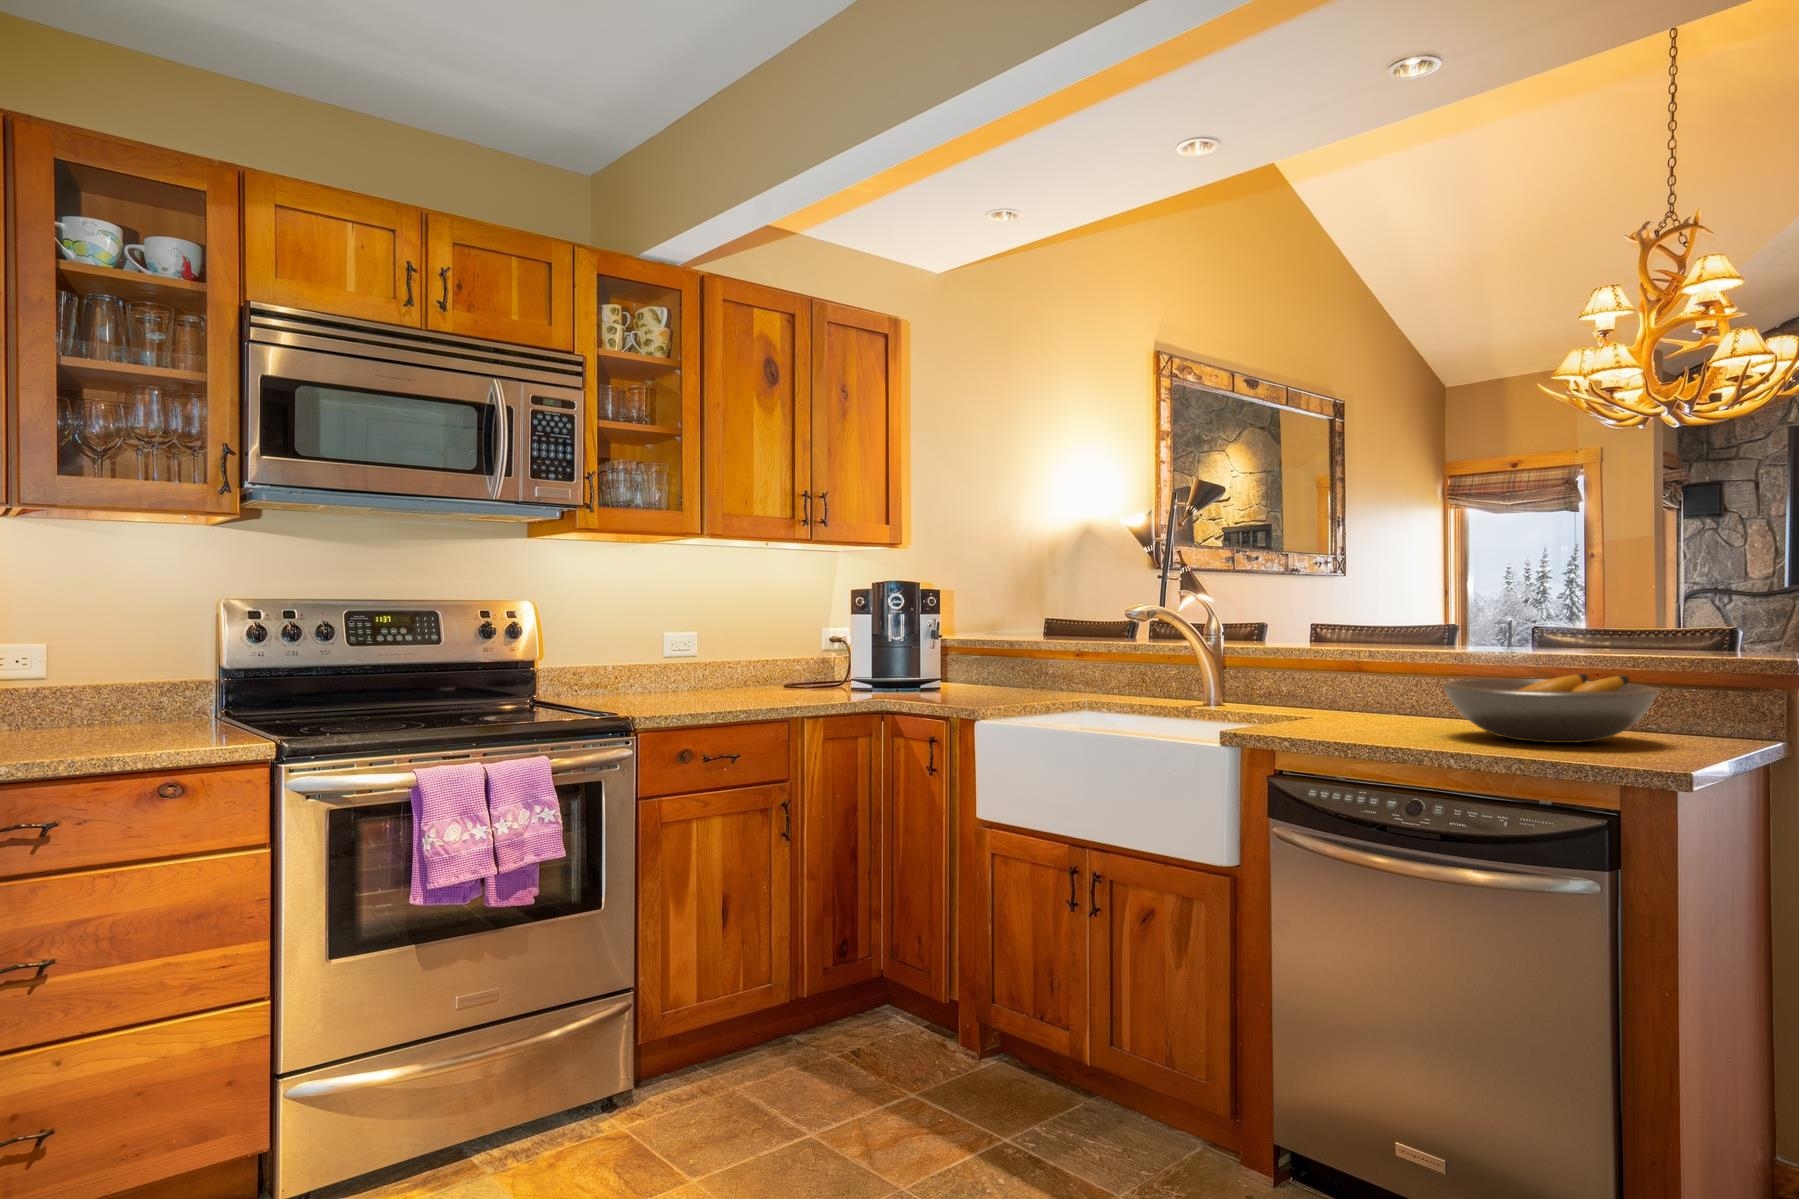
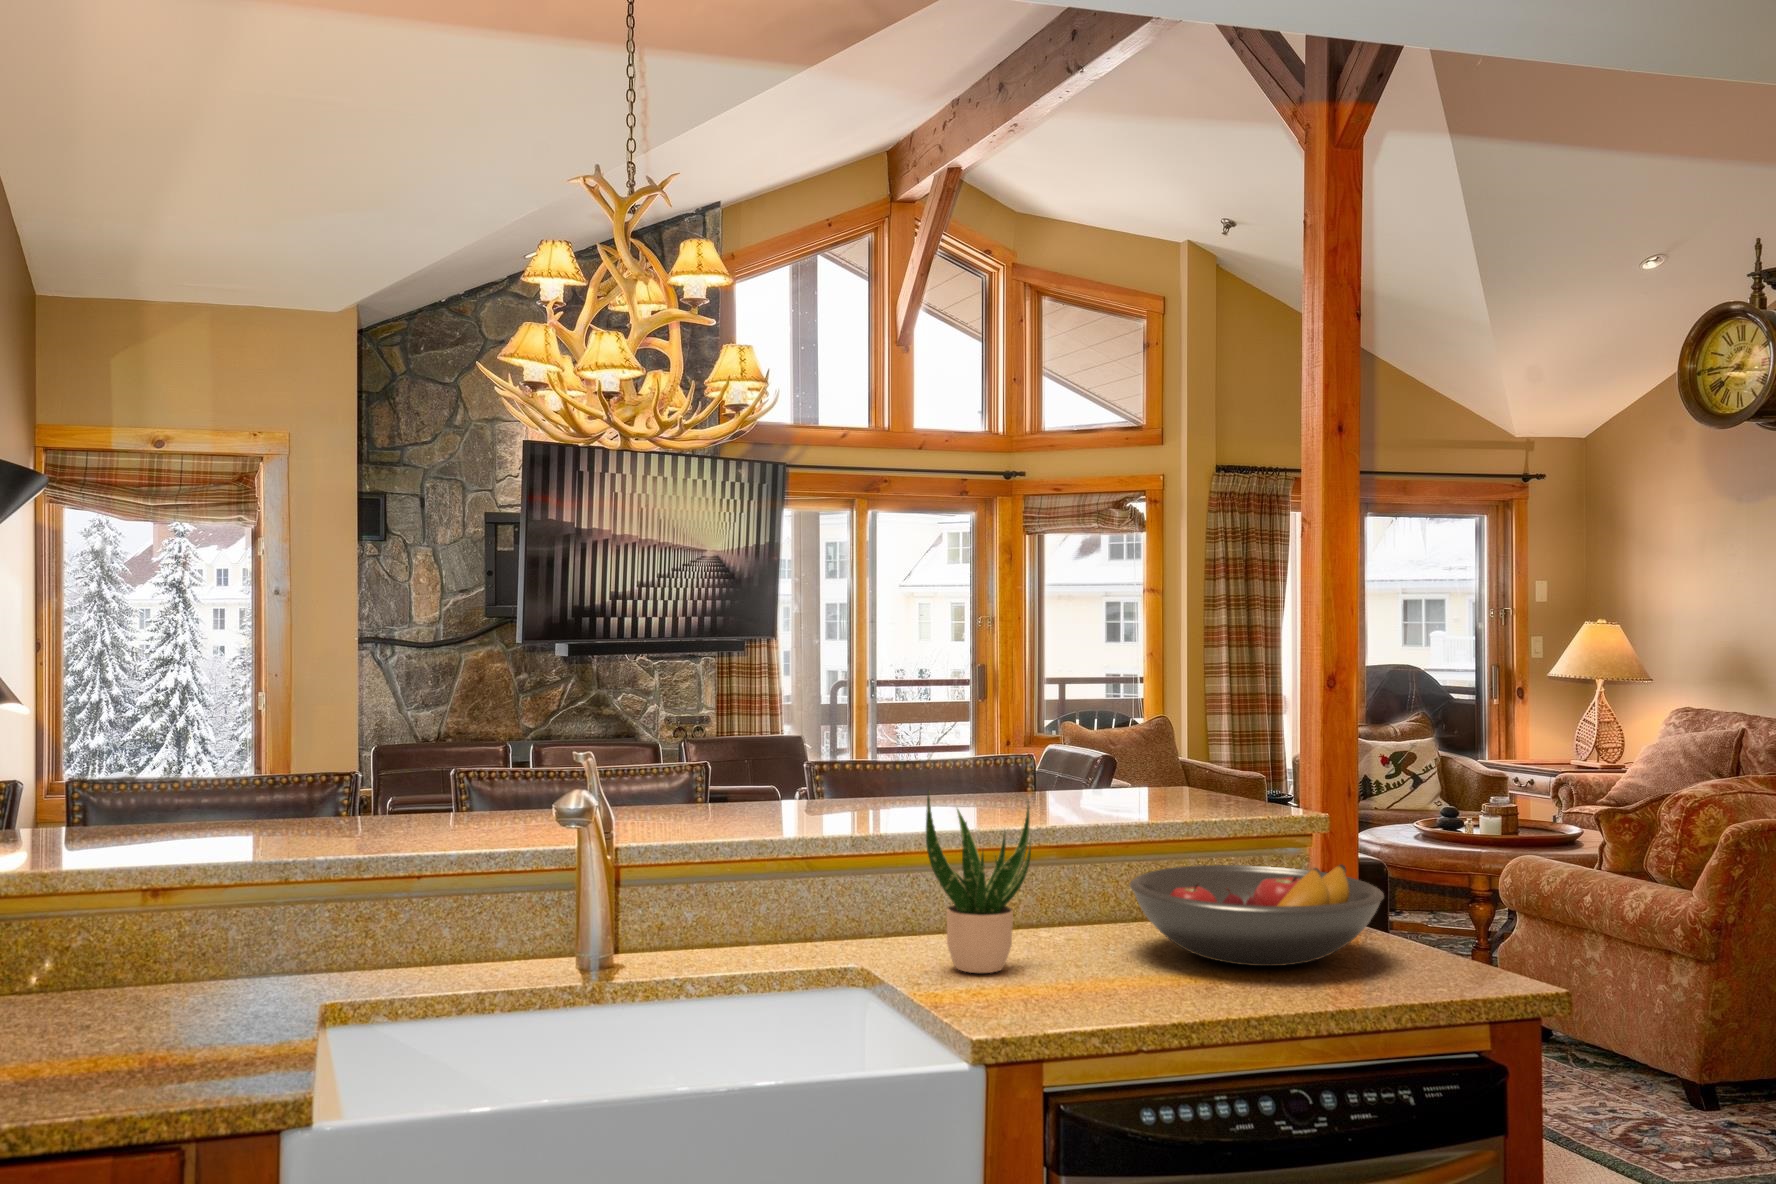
potted plant: none [1310,608,1399,724] -> present [926,792,1031,973]

